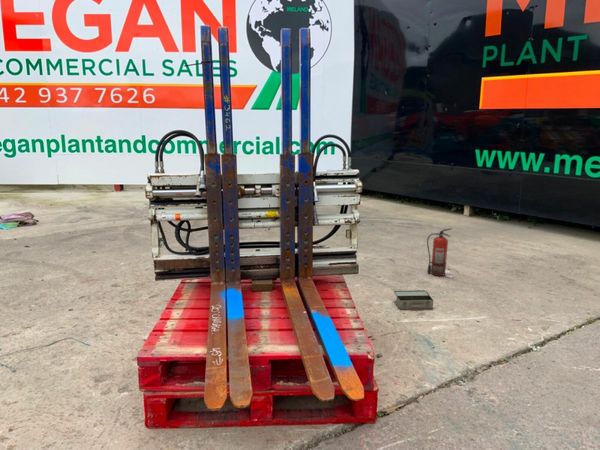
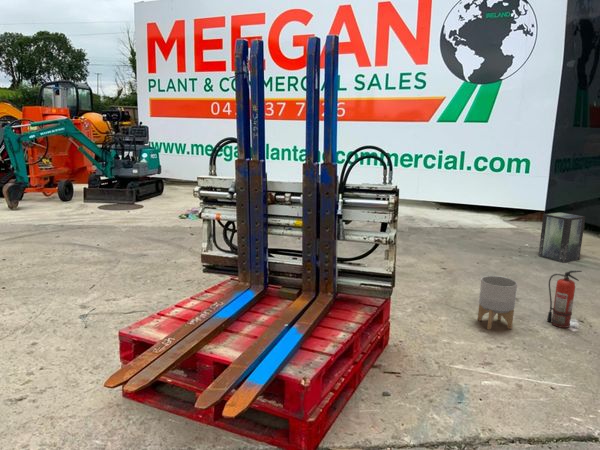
storage box: none [373,185,404,227] -> present [538,212,585,263]
planter: none [384,242,415,288] -> present [478,276,517,329]
toolbox: present [394,290,433,309] -> none [464,330,510,360]

